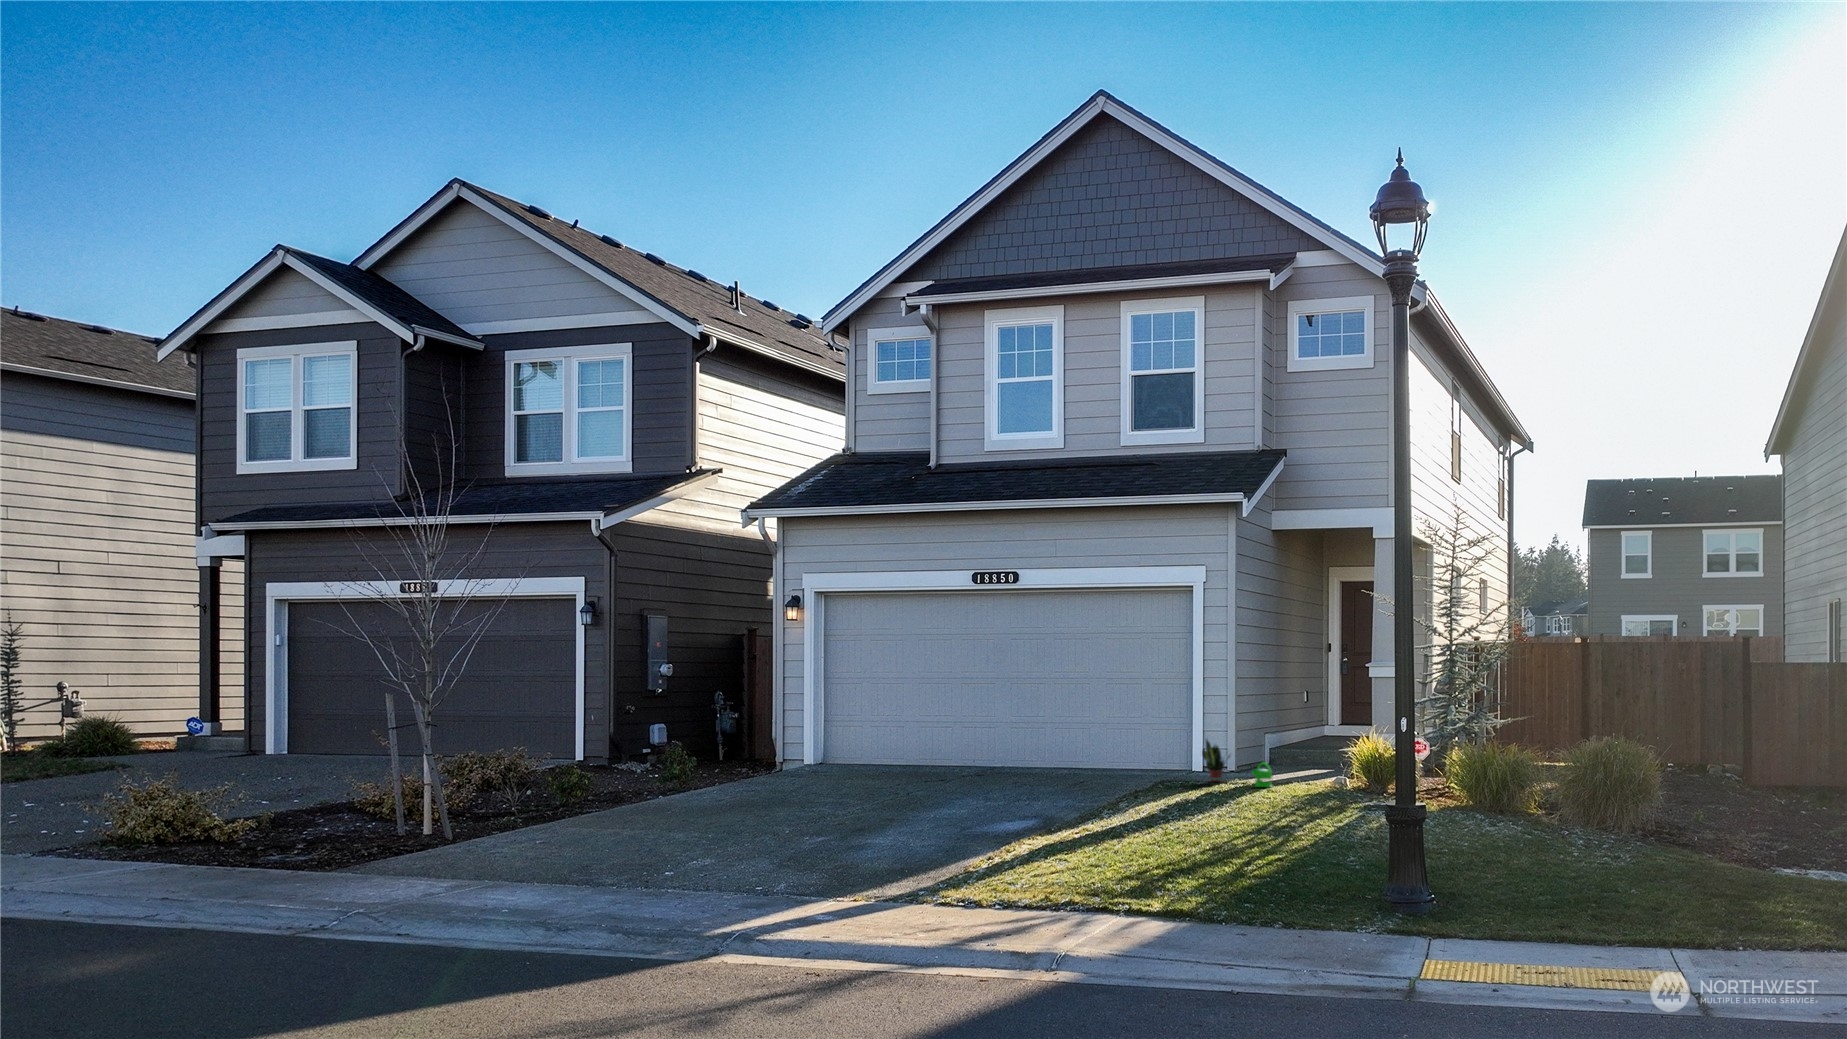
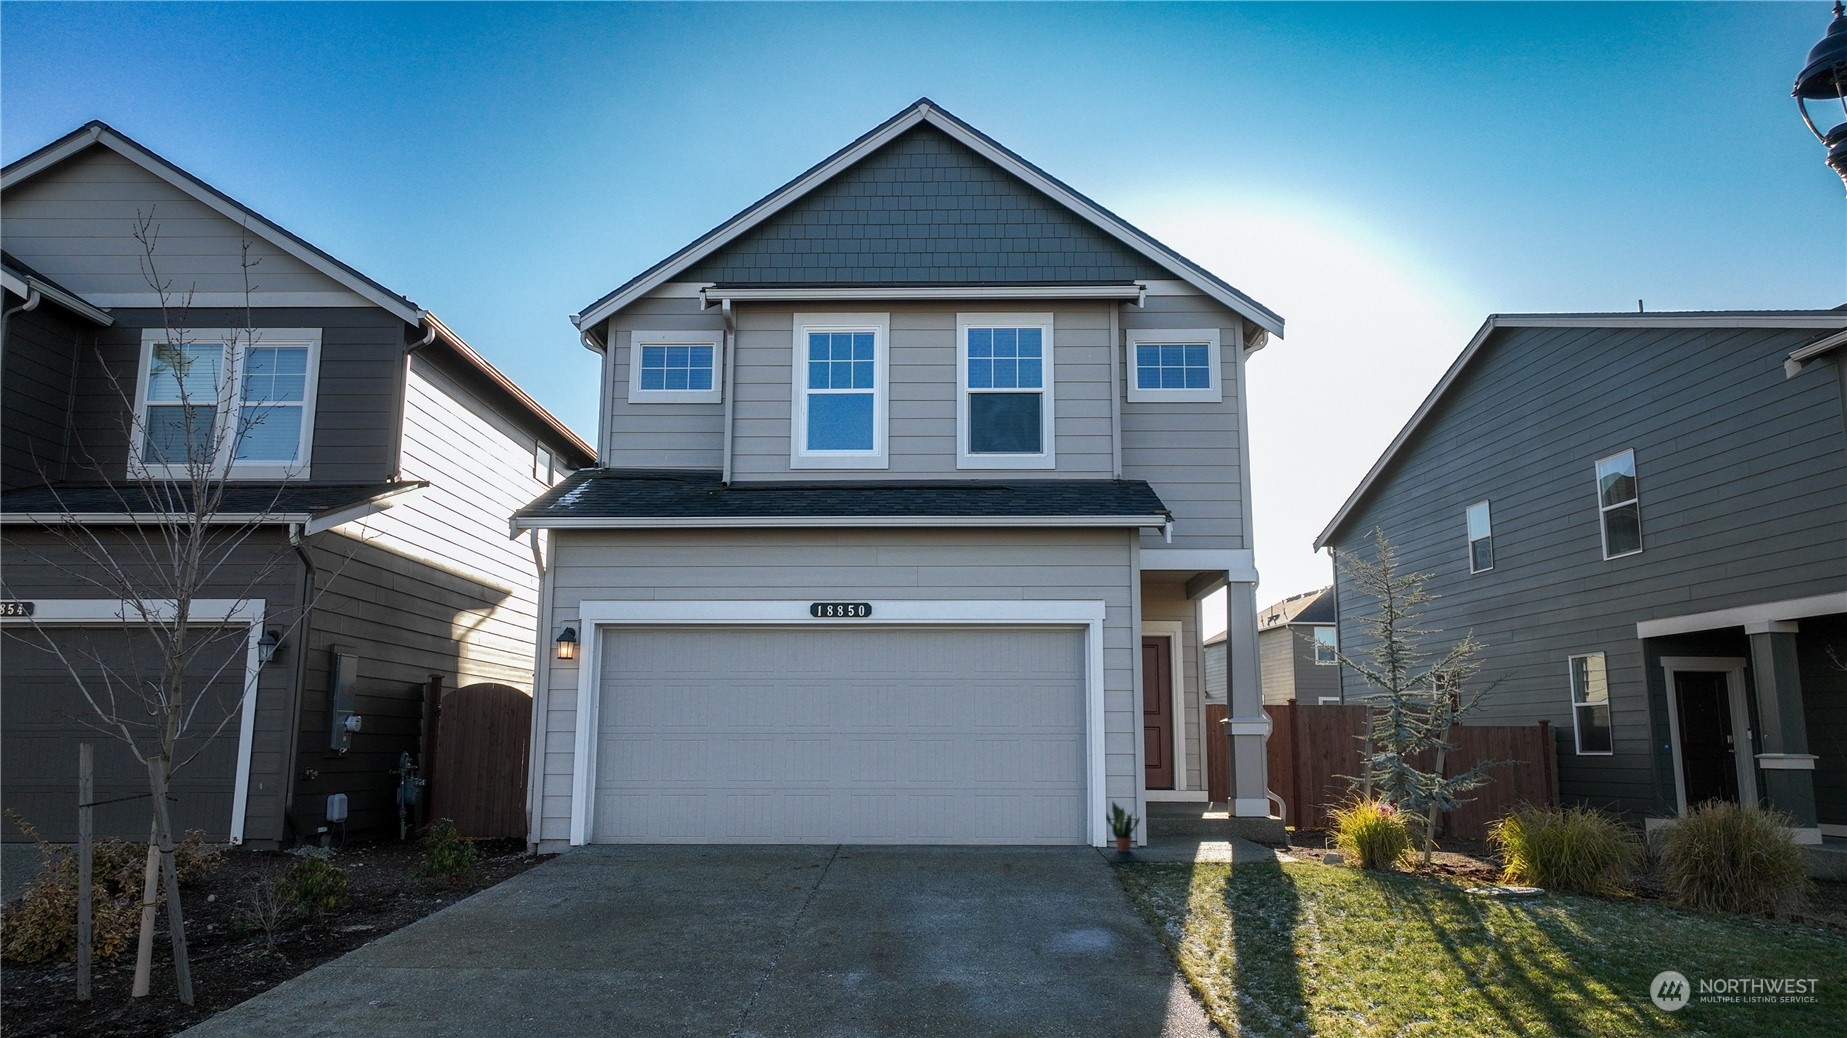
watering can: present [1252,762,1272,787] -> none [1184,828,1207,859]

